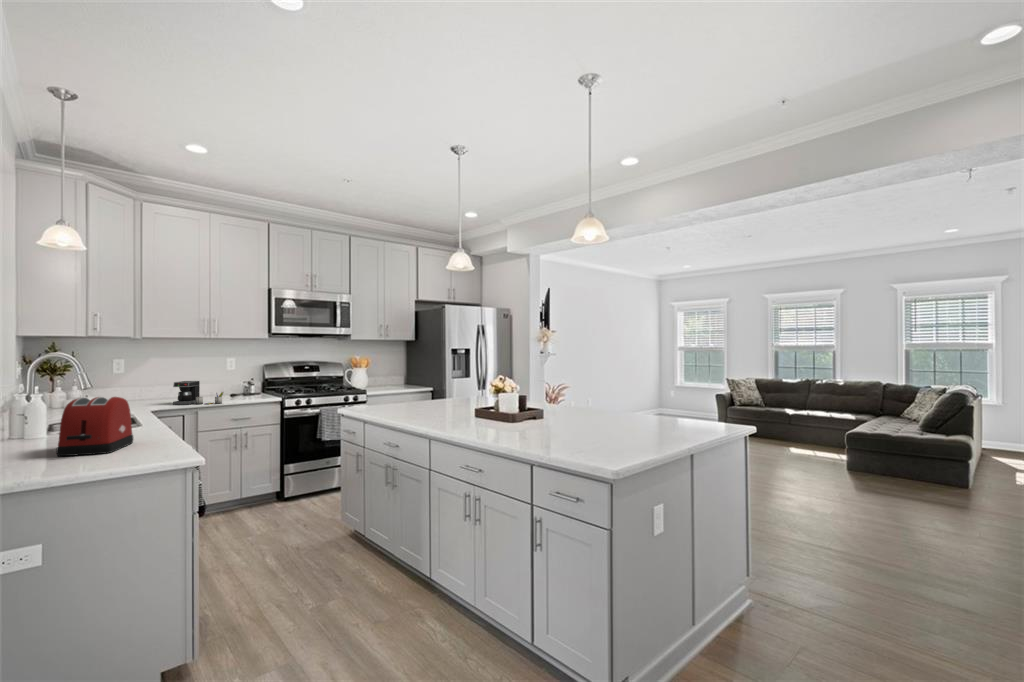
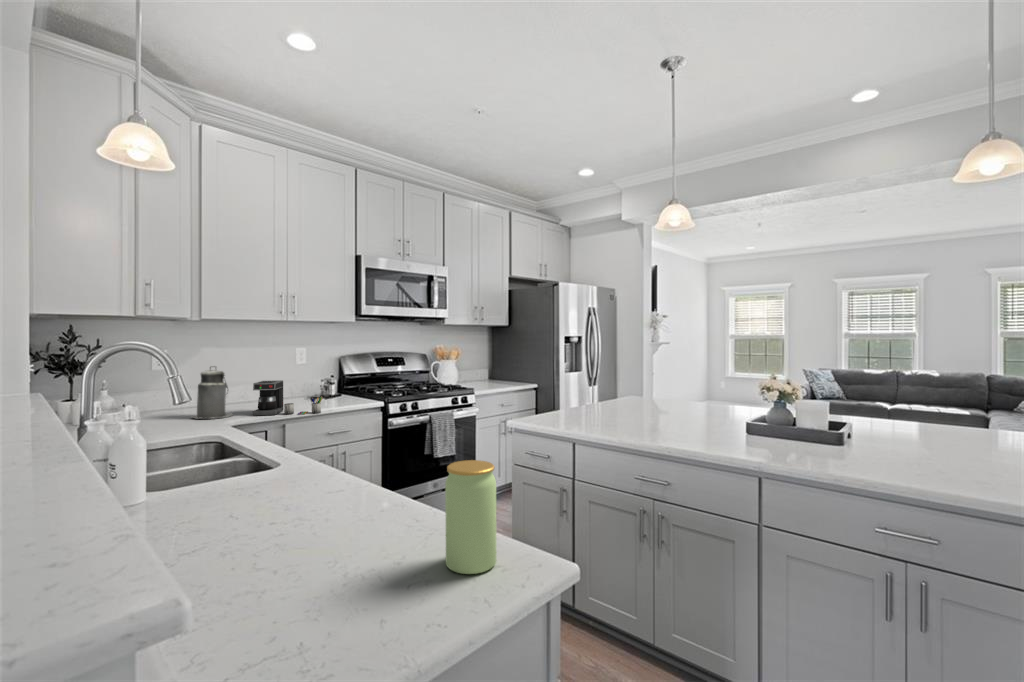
canister: none [131,370,162,406] -> present [192,366,233,419]
toaster: present [56,397,133,456] -> none [261,434,368,581]
jar: none [139,407,168,456] -> present [445,460,496,574]

